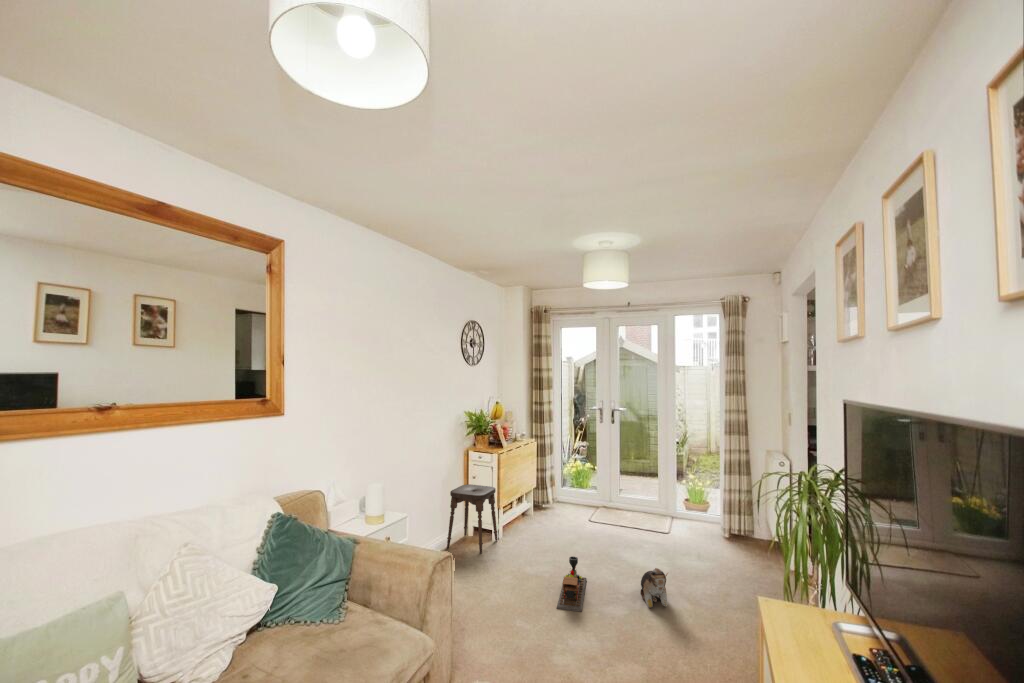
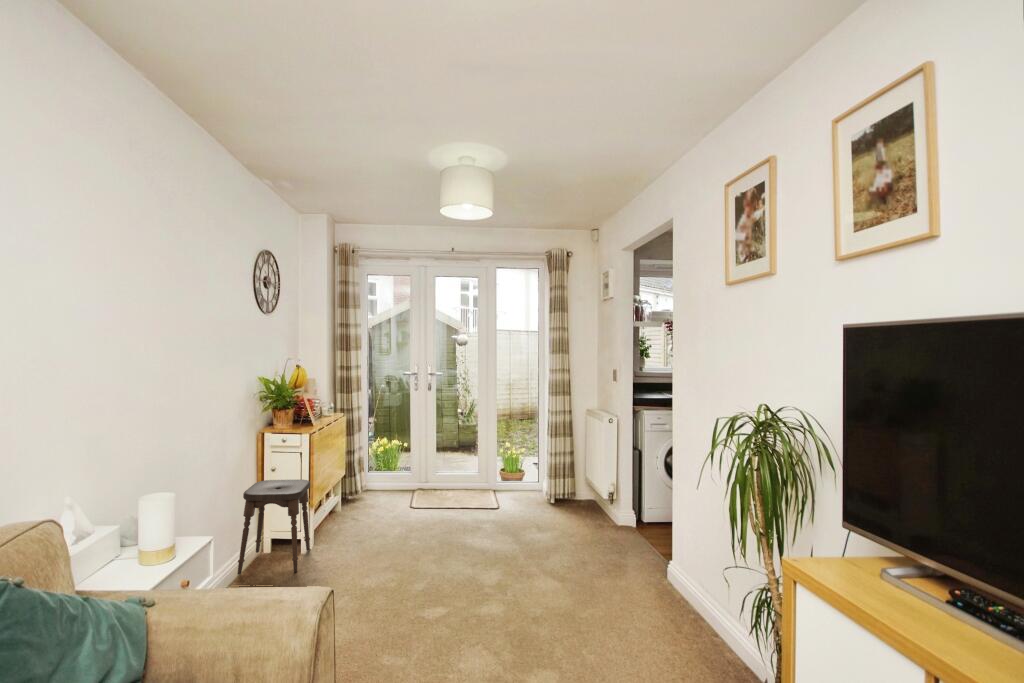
toy train: present [557,556,586,612] -> none [425,551,472,621]
plush toy: present [641,568,668,608] -> none [514,546,562,591]

